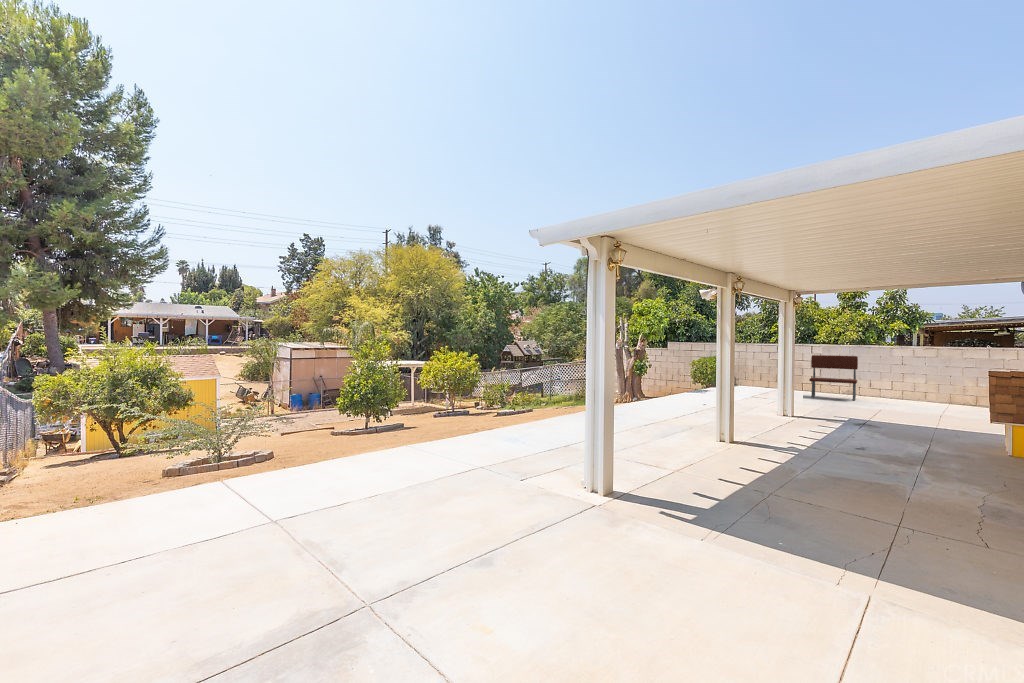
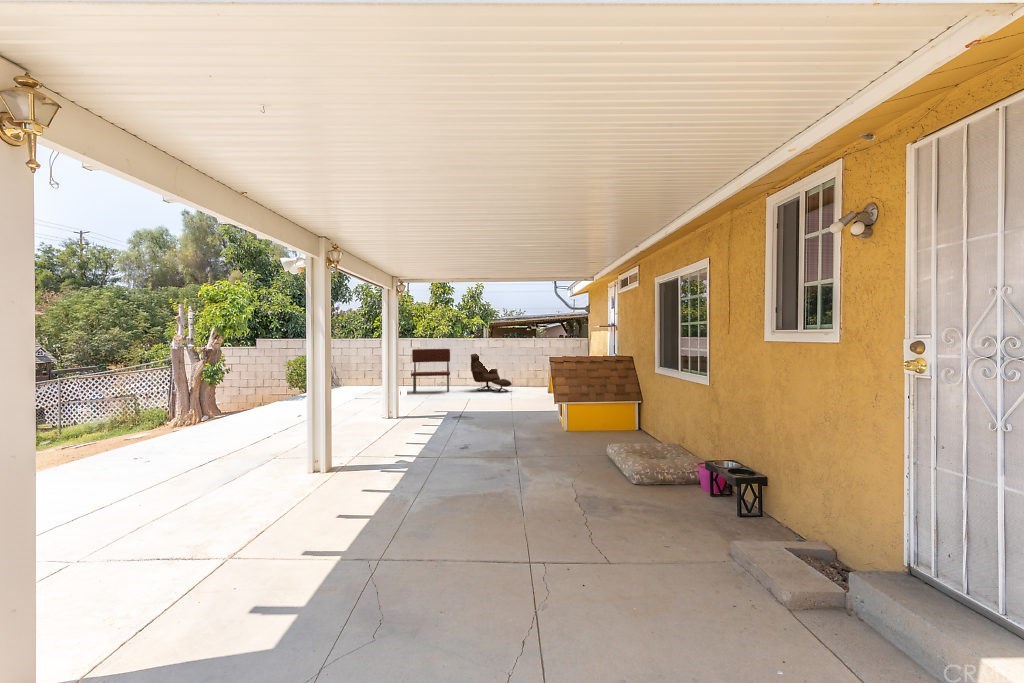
lounge chair: none [885,362,946,408] -> present [471,354,512,392]

